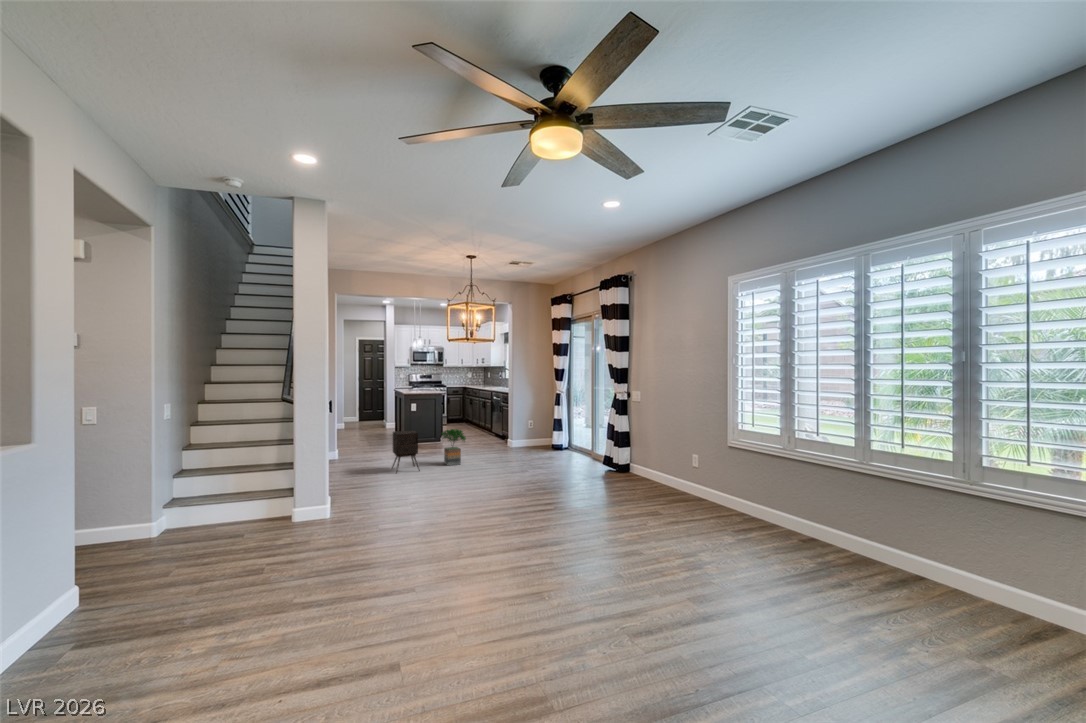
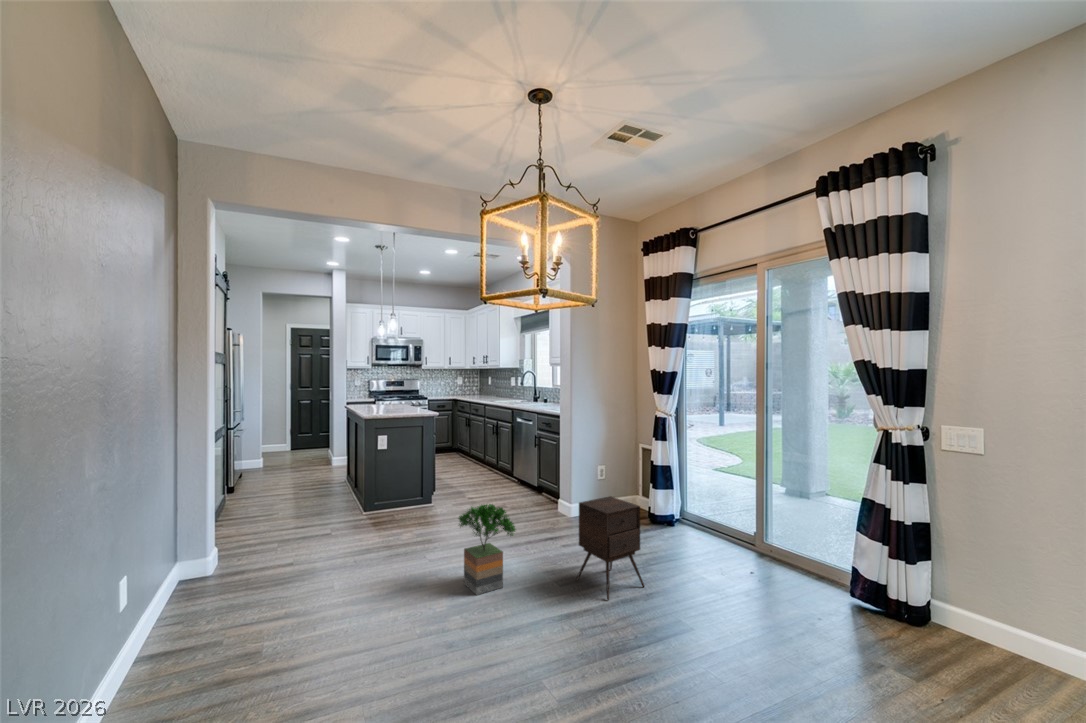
side table: present [392,431,420,473] -> present [576,496,644,600]

